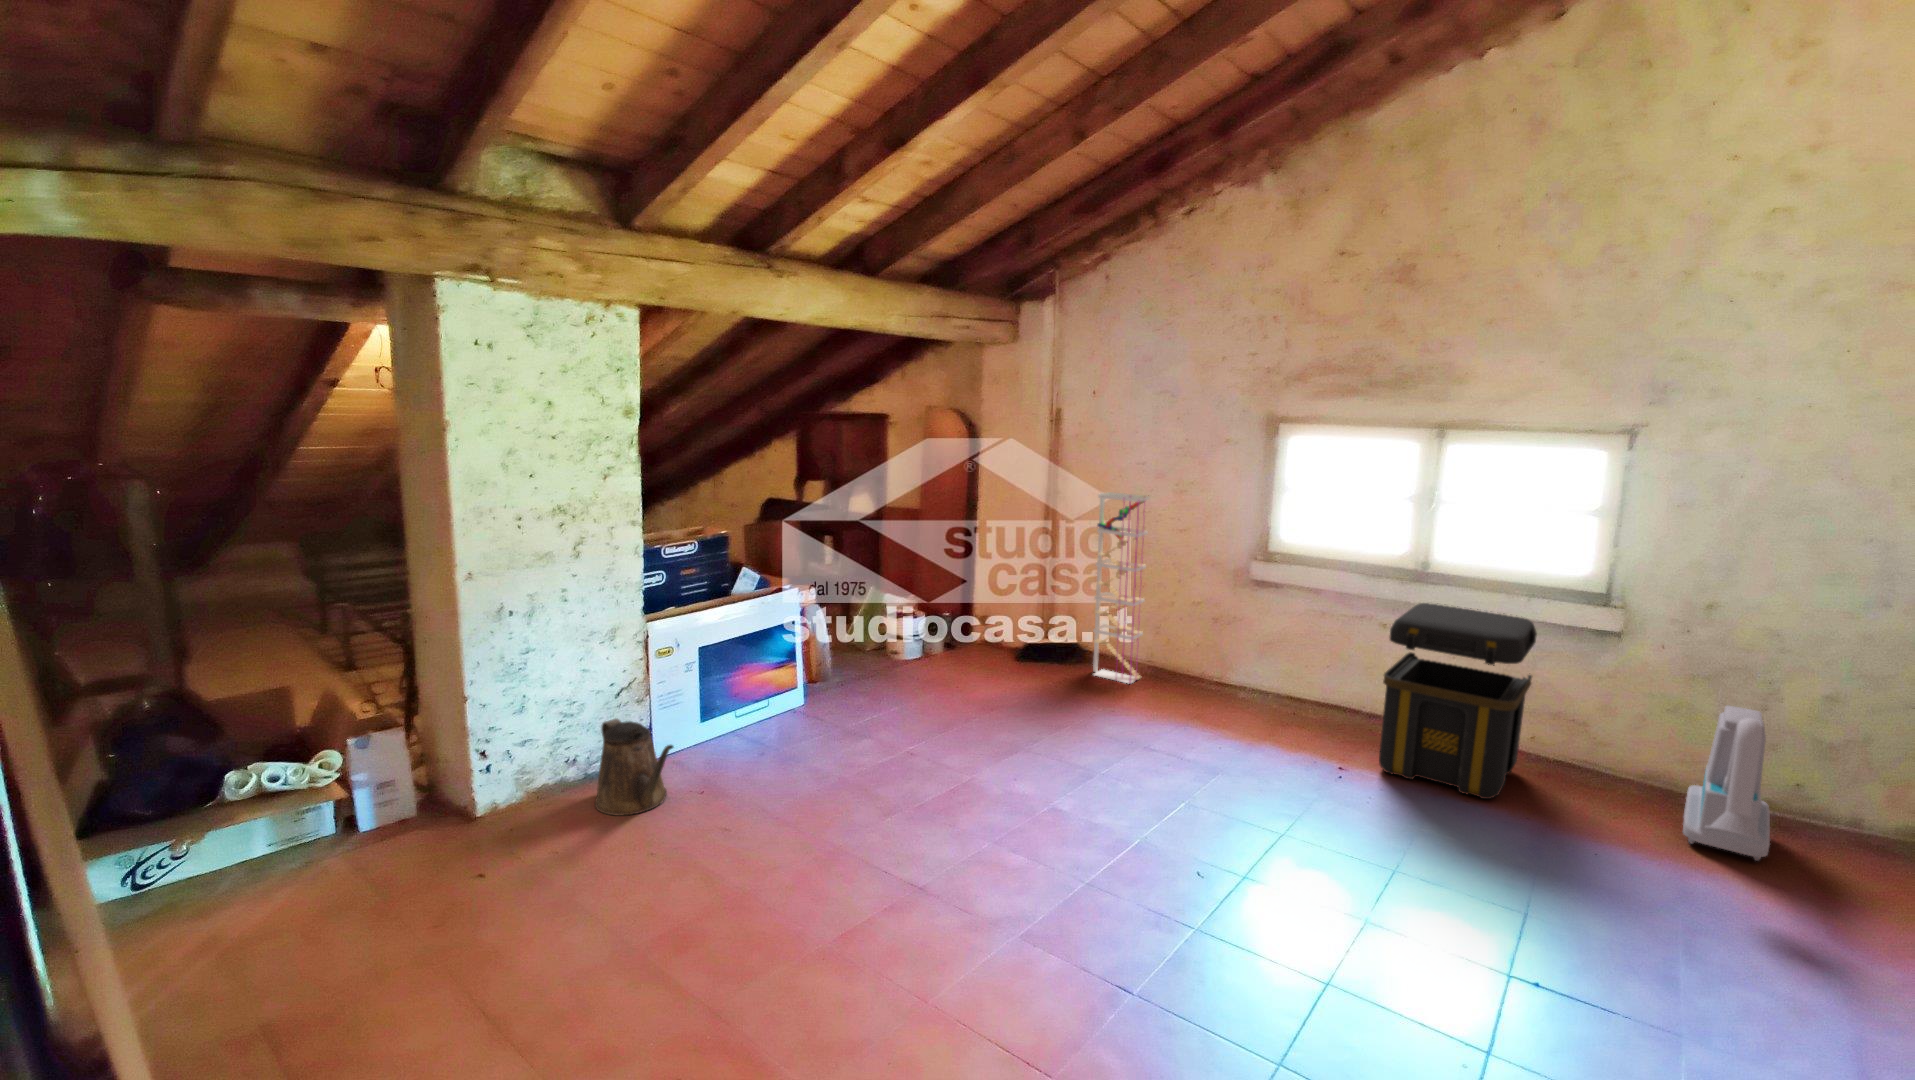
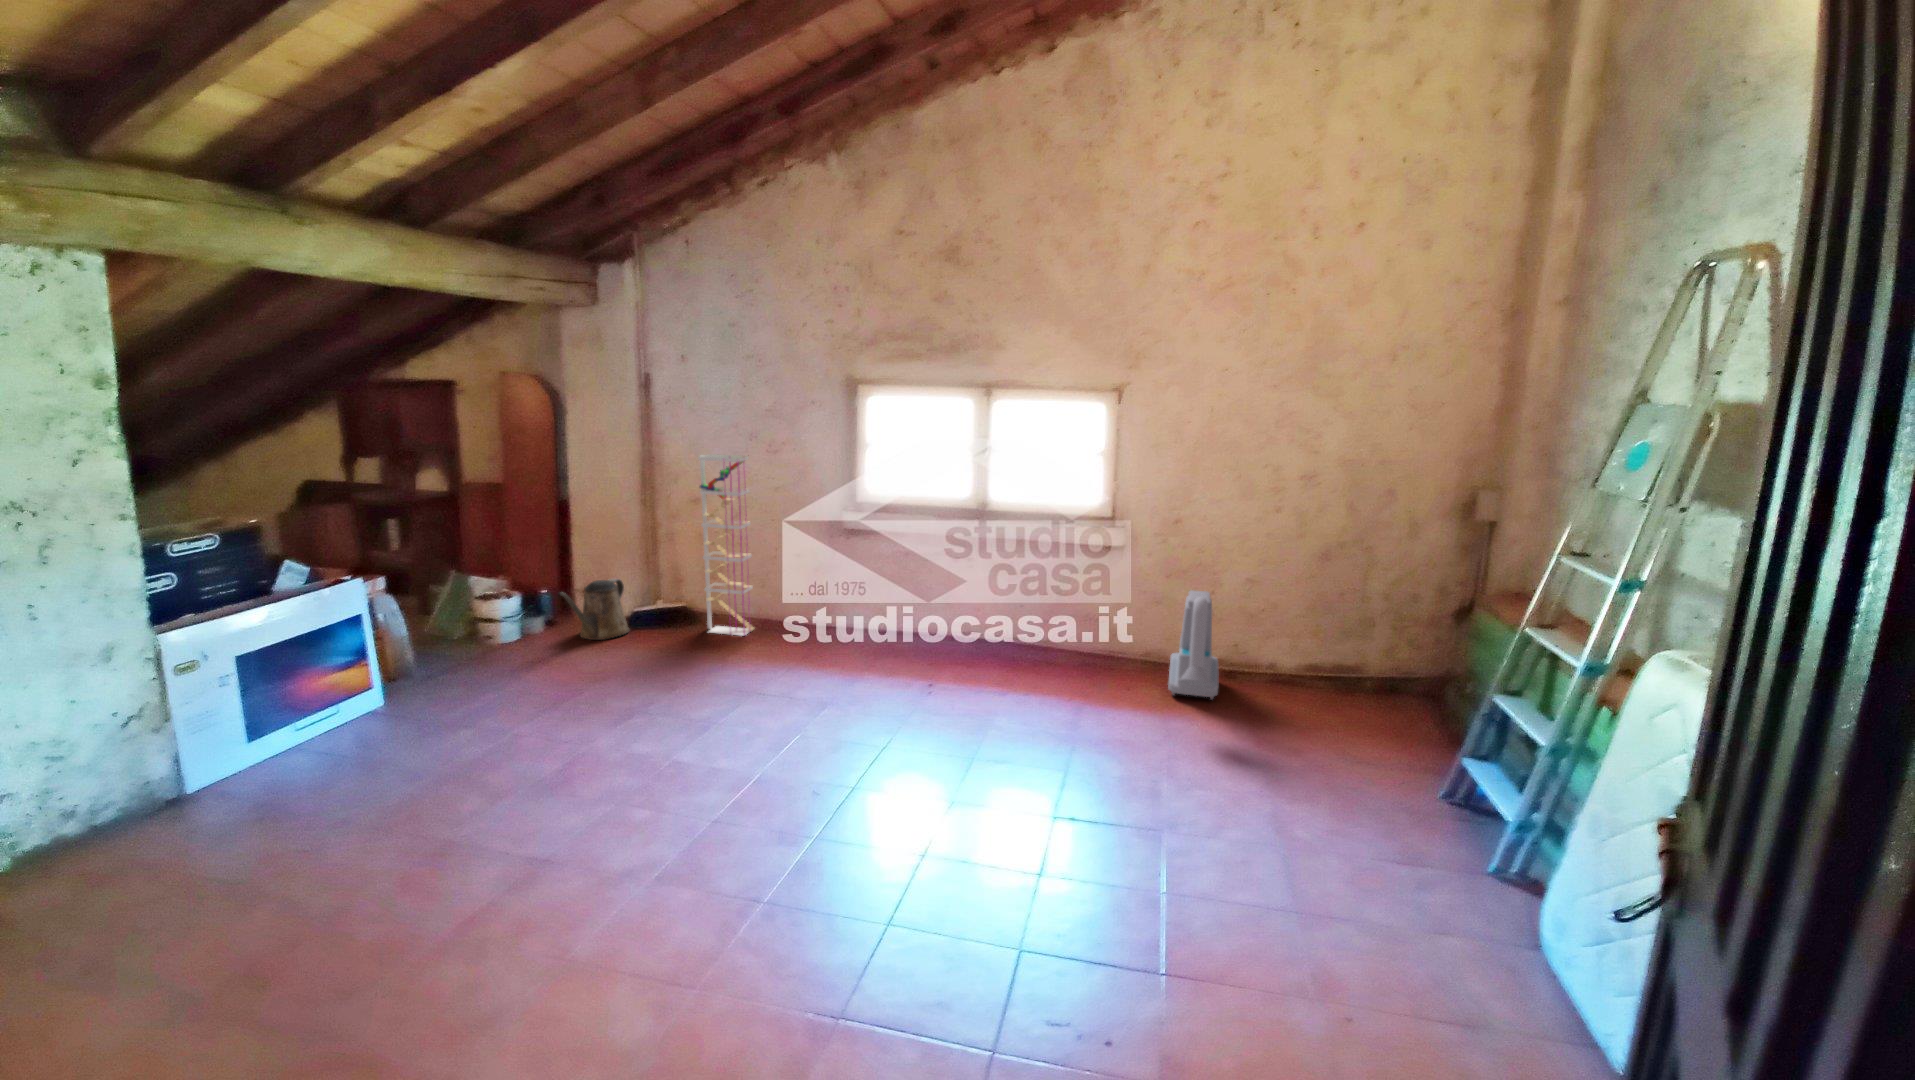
toolbox: present [1379,603,1537,799] -> none [959,534,1067,688]
watering can: present [595,719,673,816] -> present [559,579,629,640]

